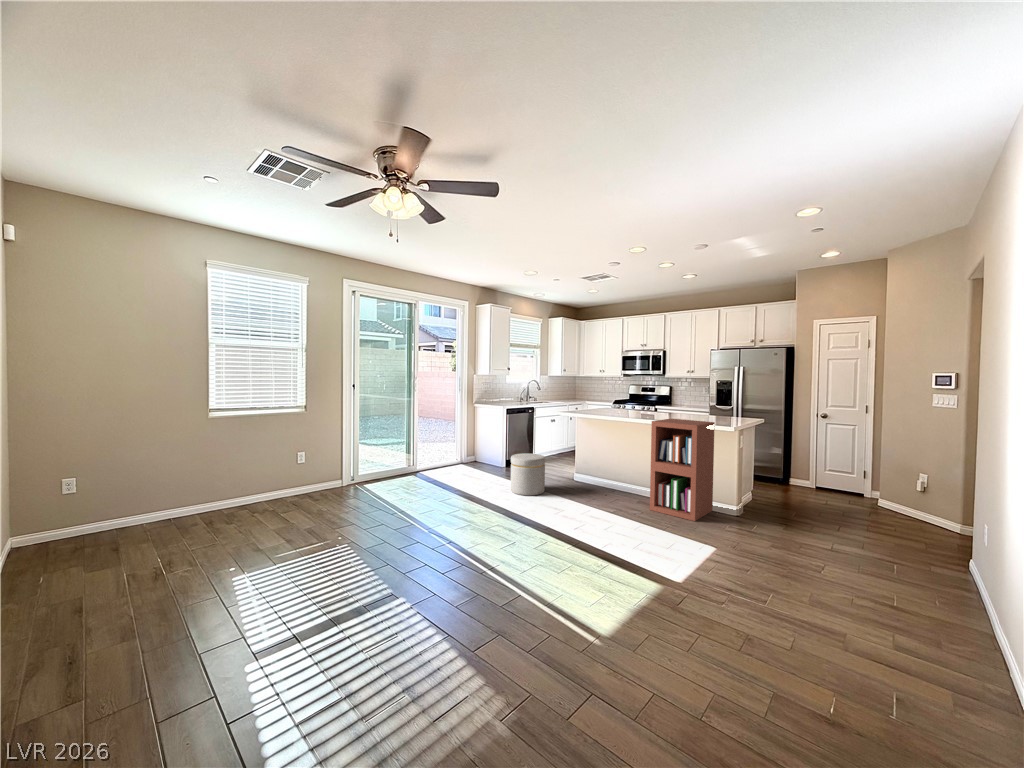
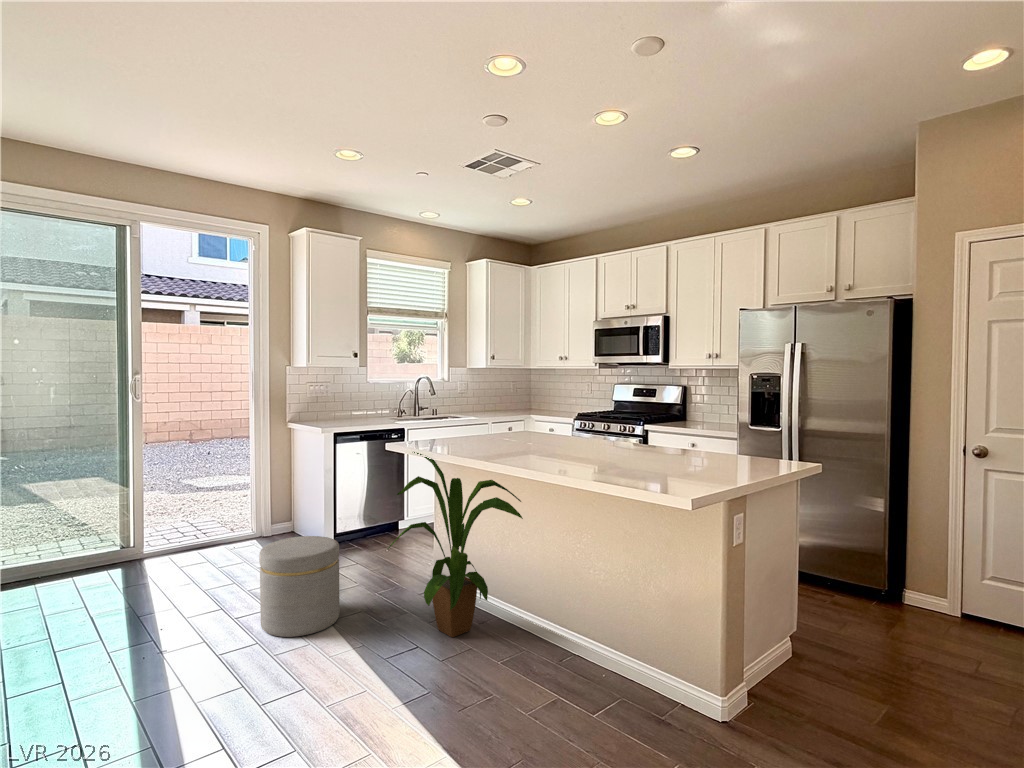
house plant: none [574,413,638,495] -> present [387,452,523,637]
bookshelf: present [650,419,715,521] -> none [523,467,681,748]

